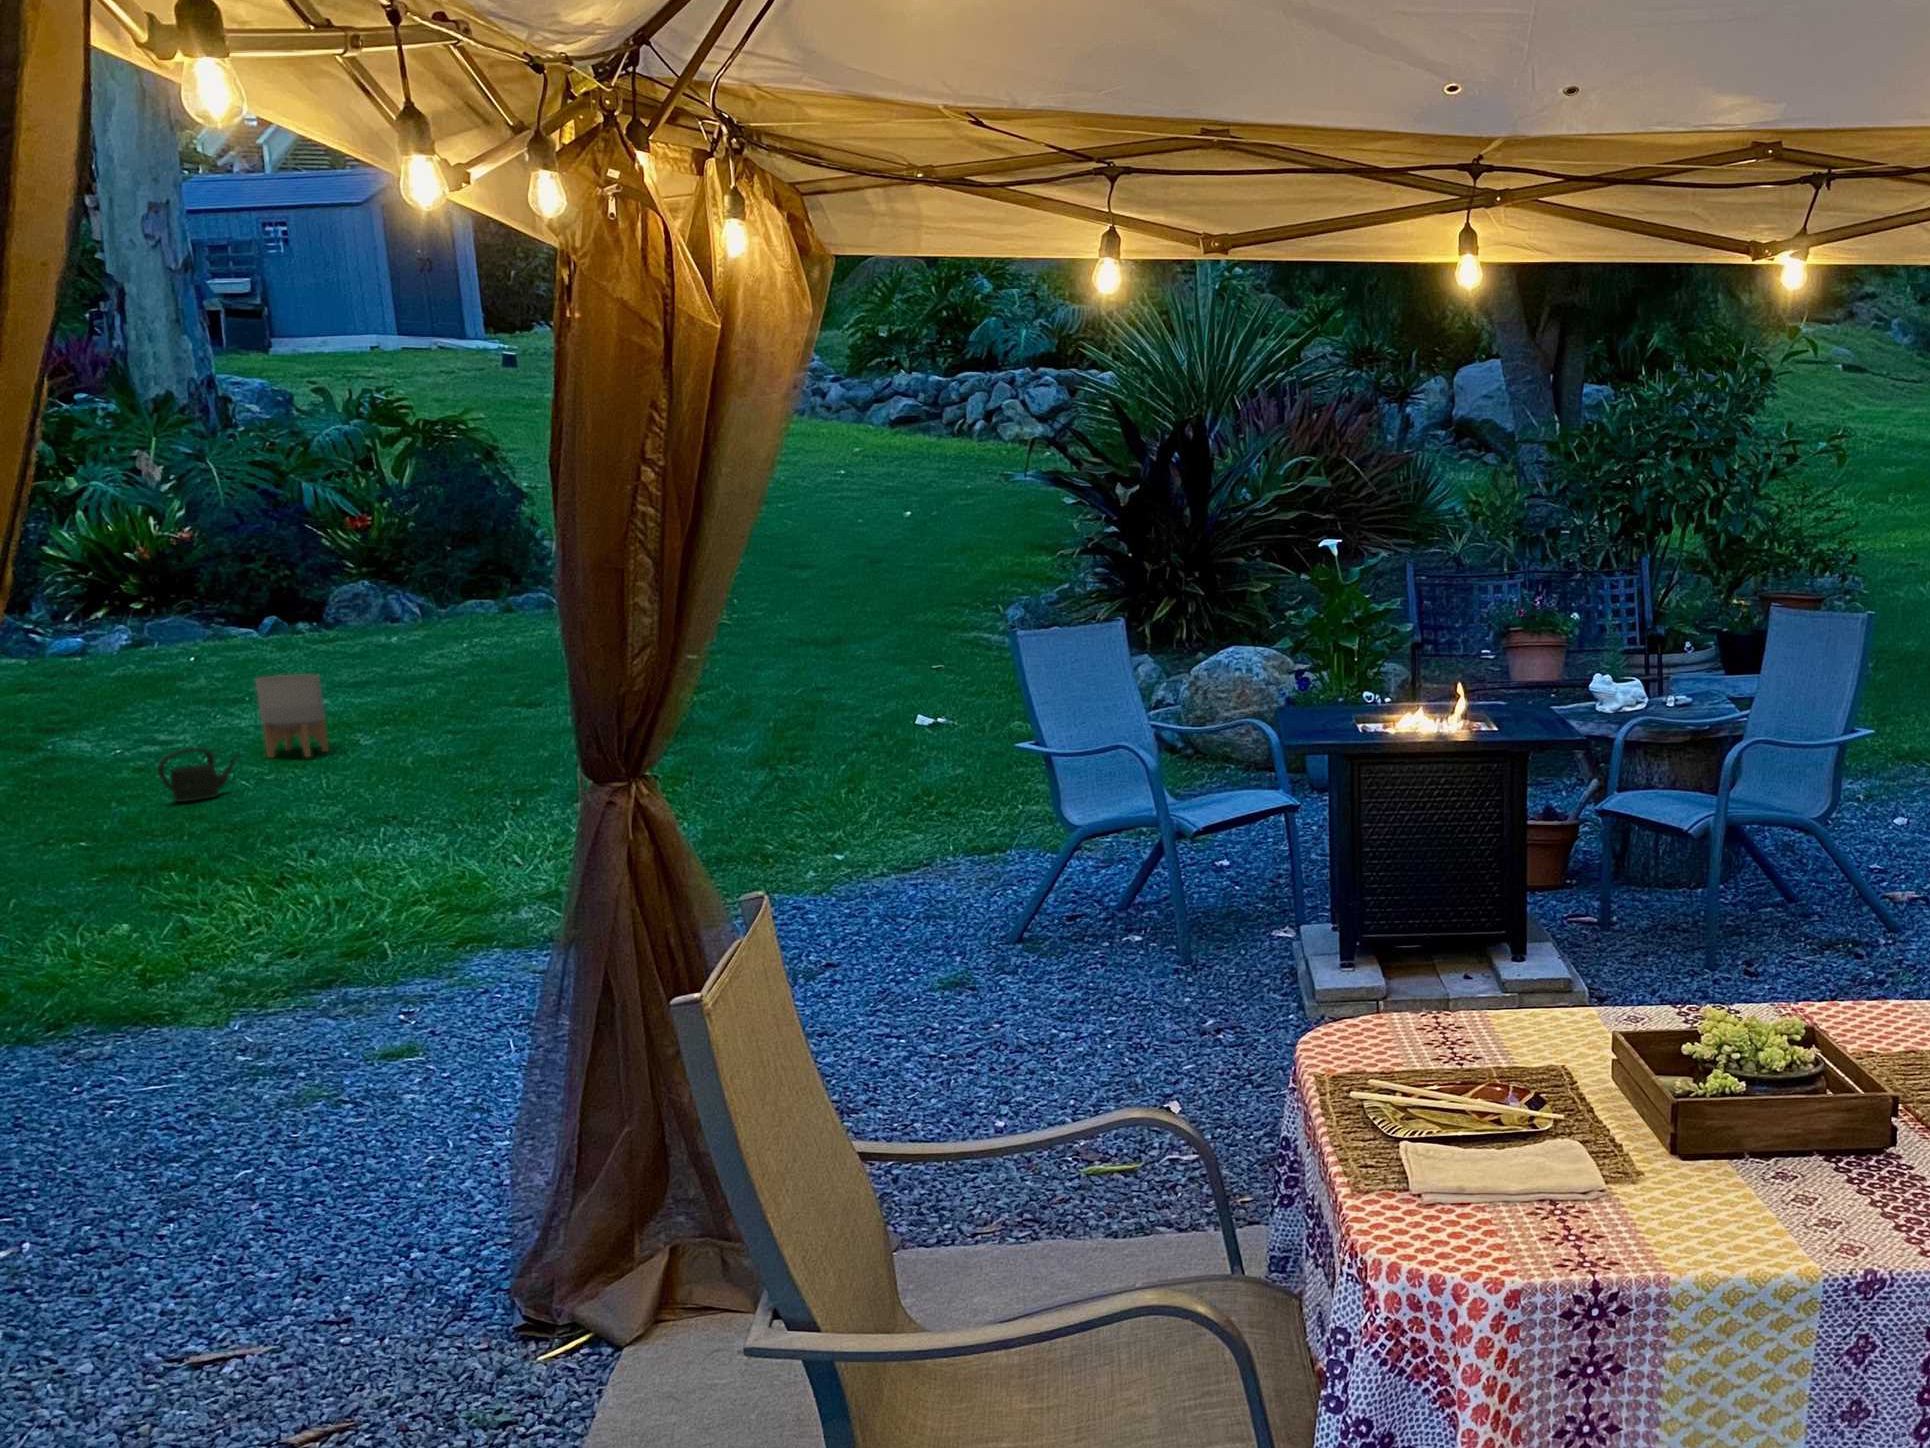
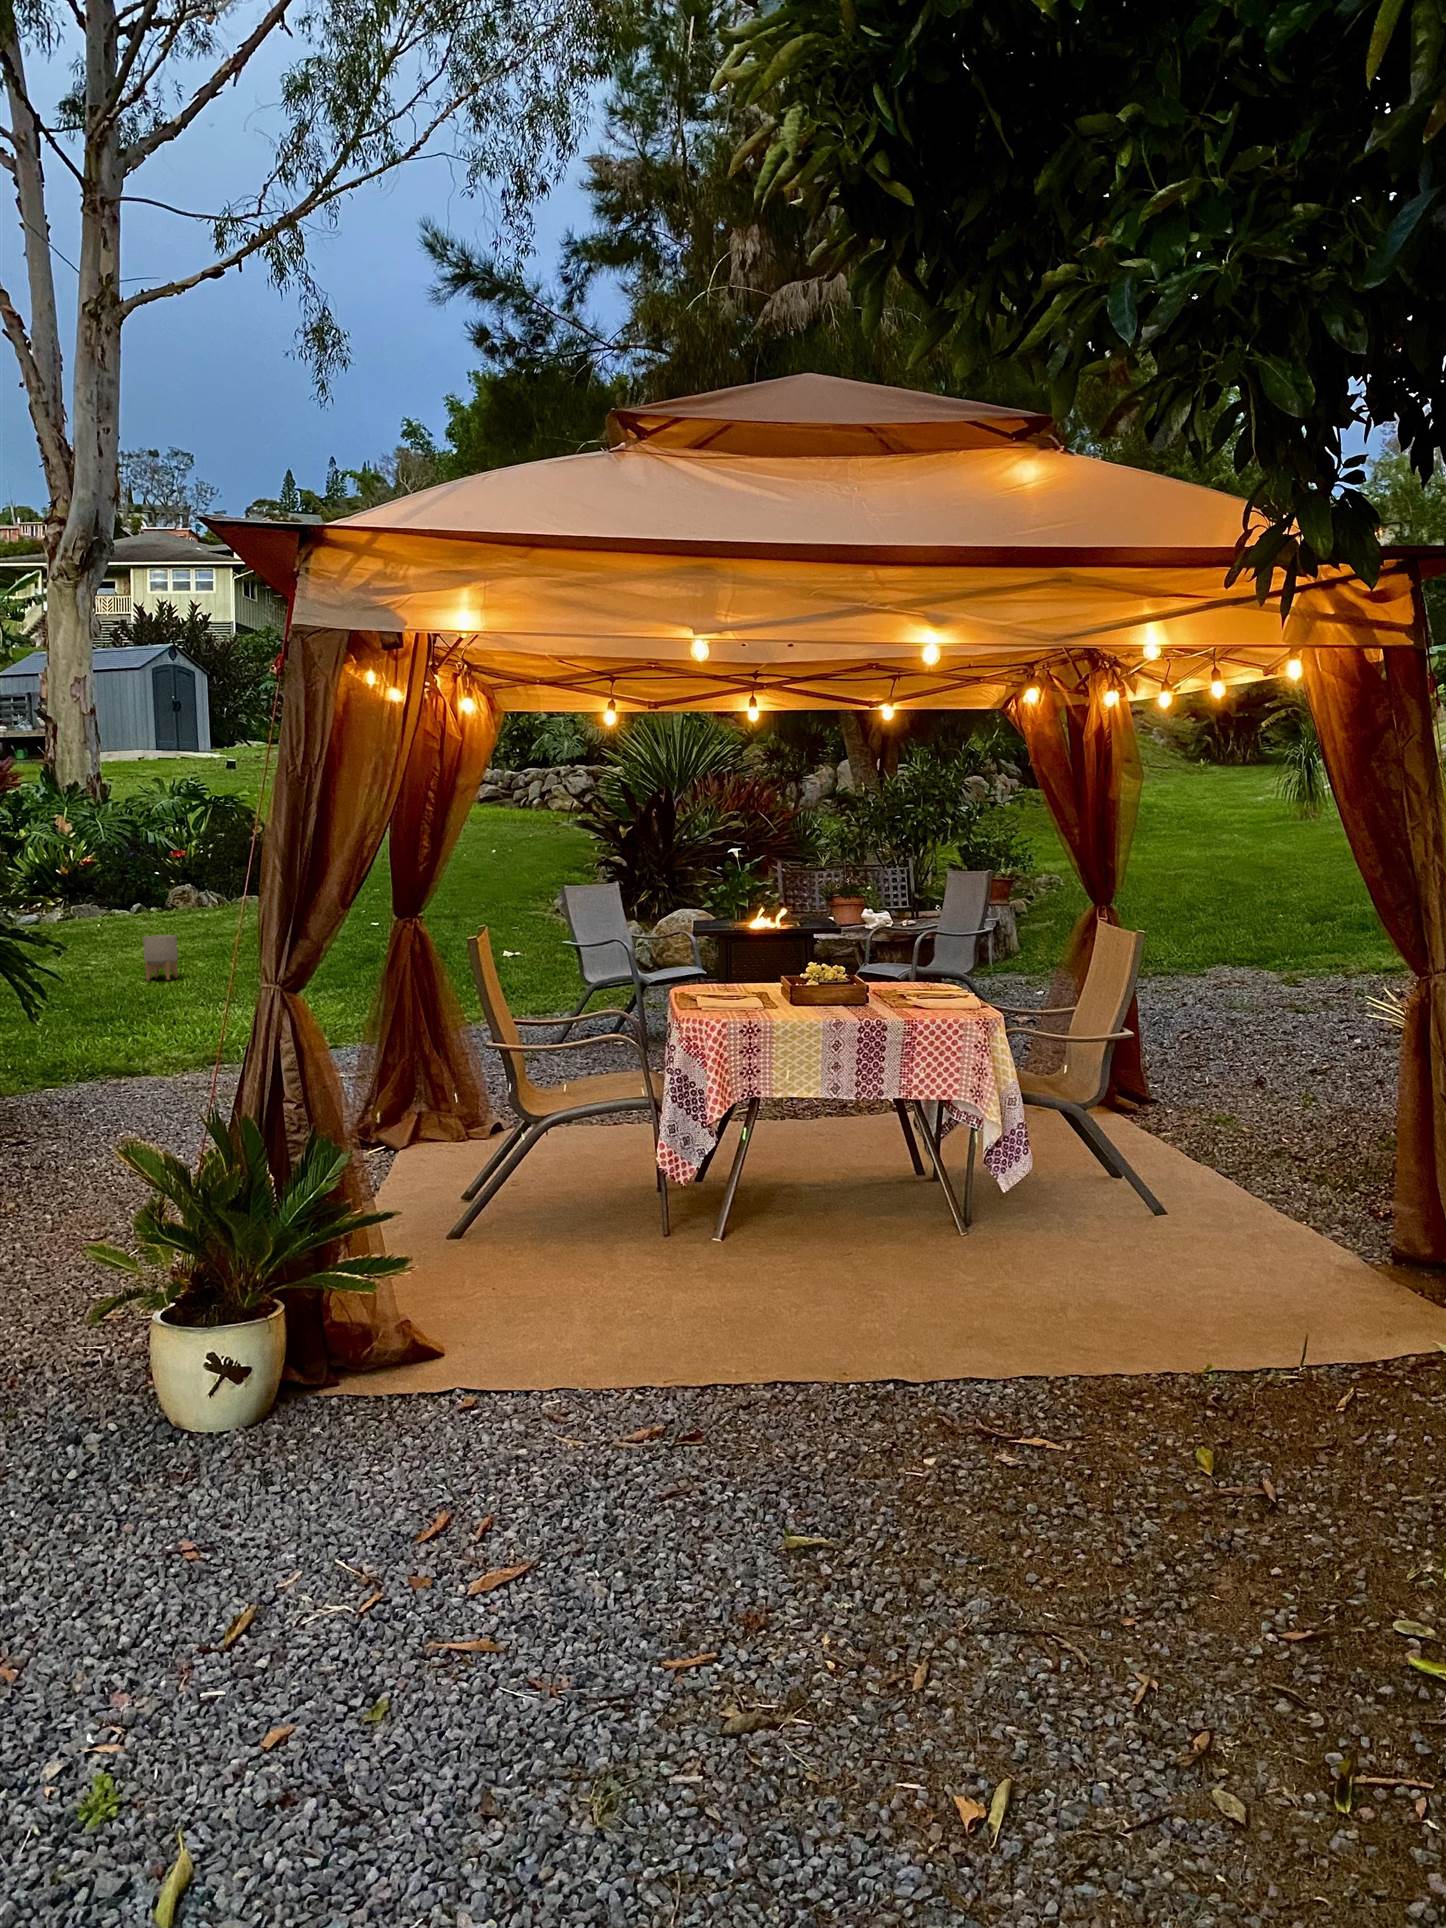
watering can: present [158,748,239,802] -> none [99,971,139,1000]

